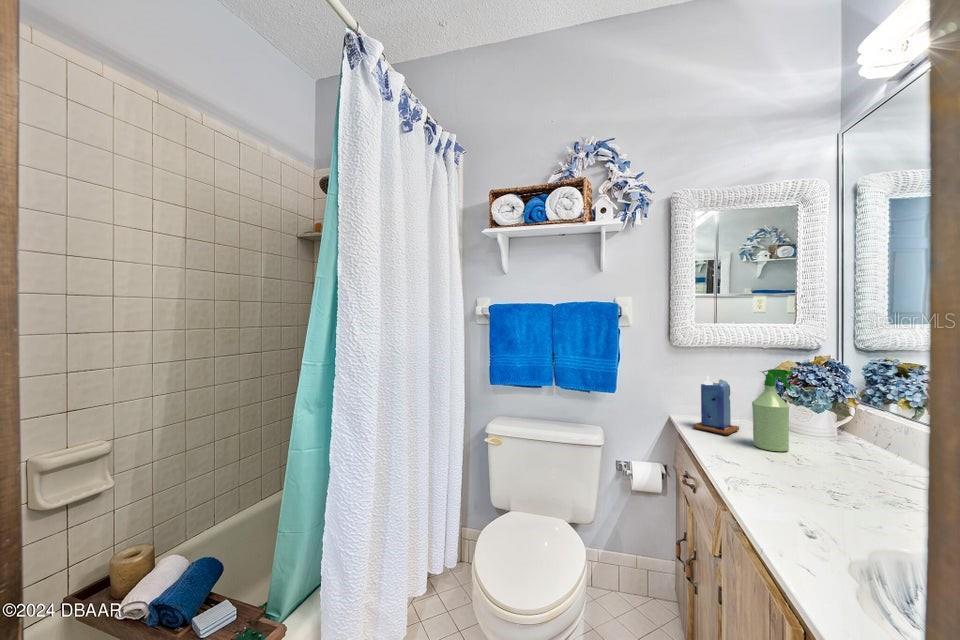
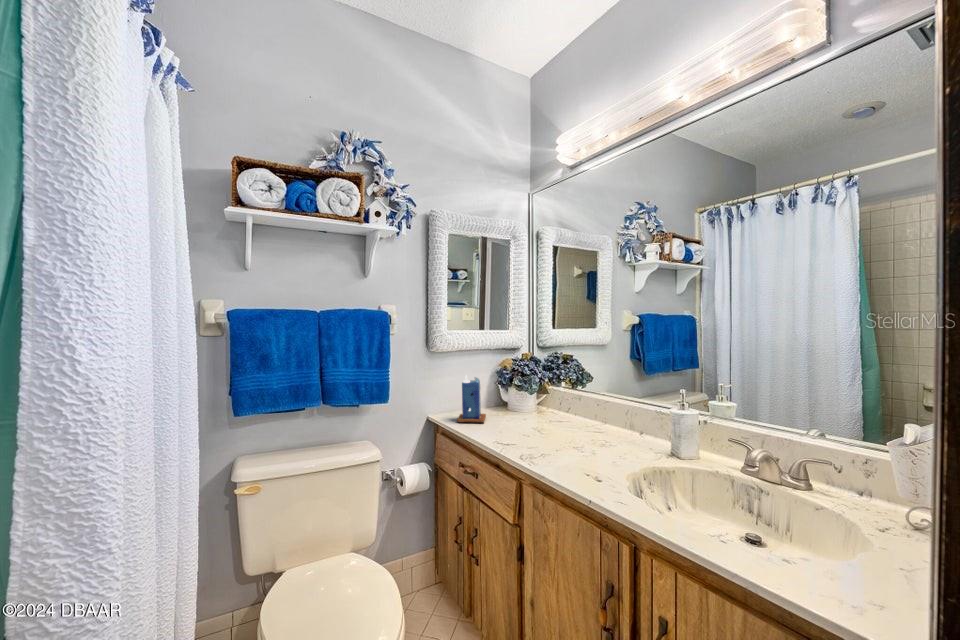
spray bottle: present [752,369,793,451] -> none [502,364,525,428]

